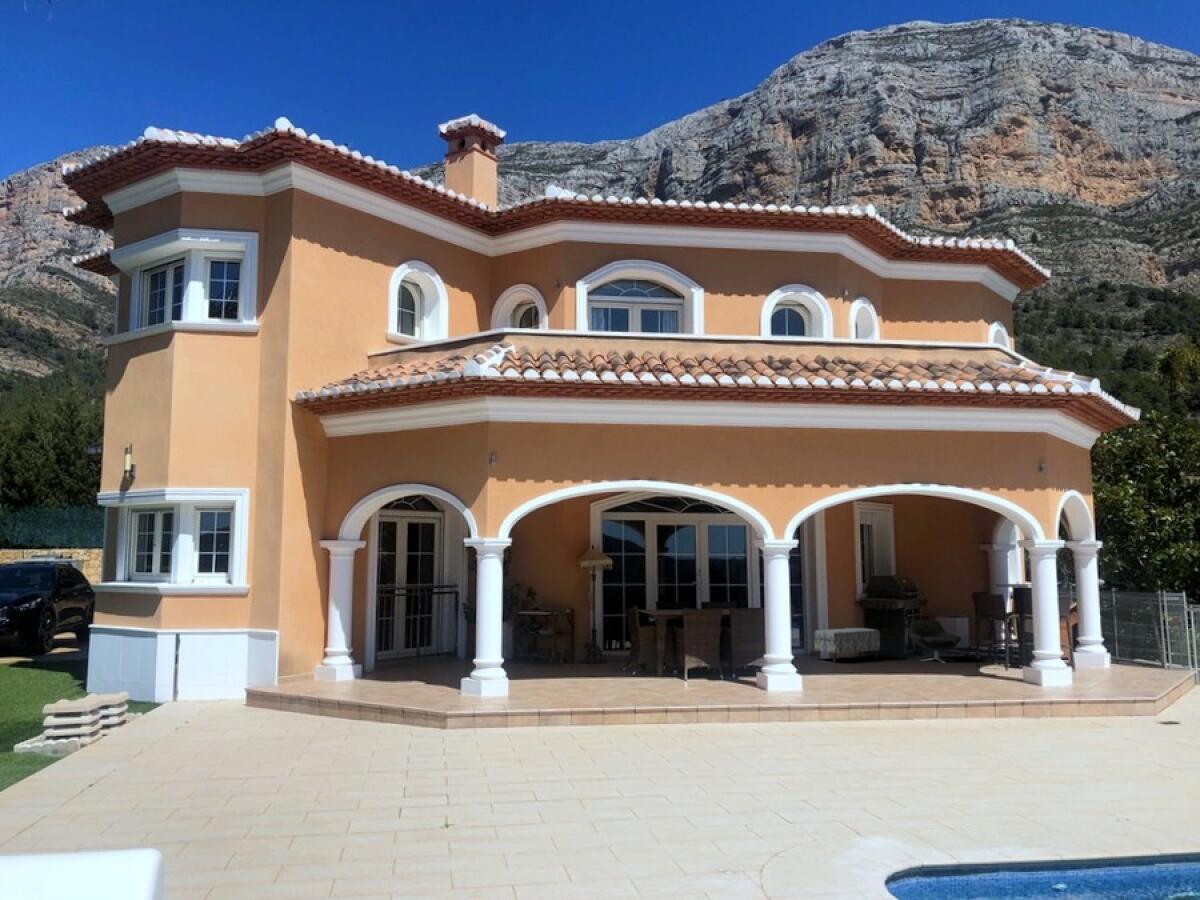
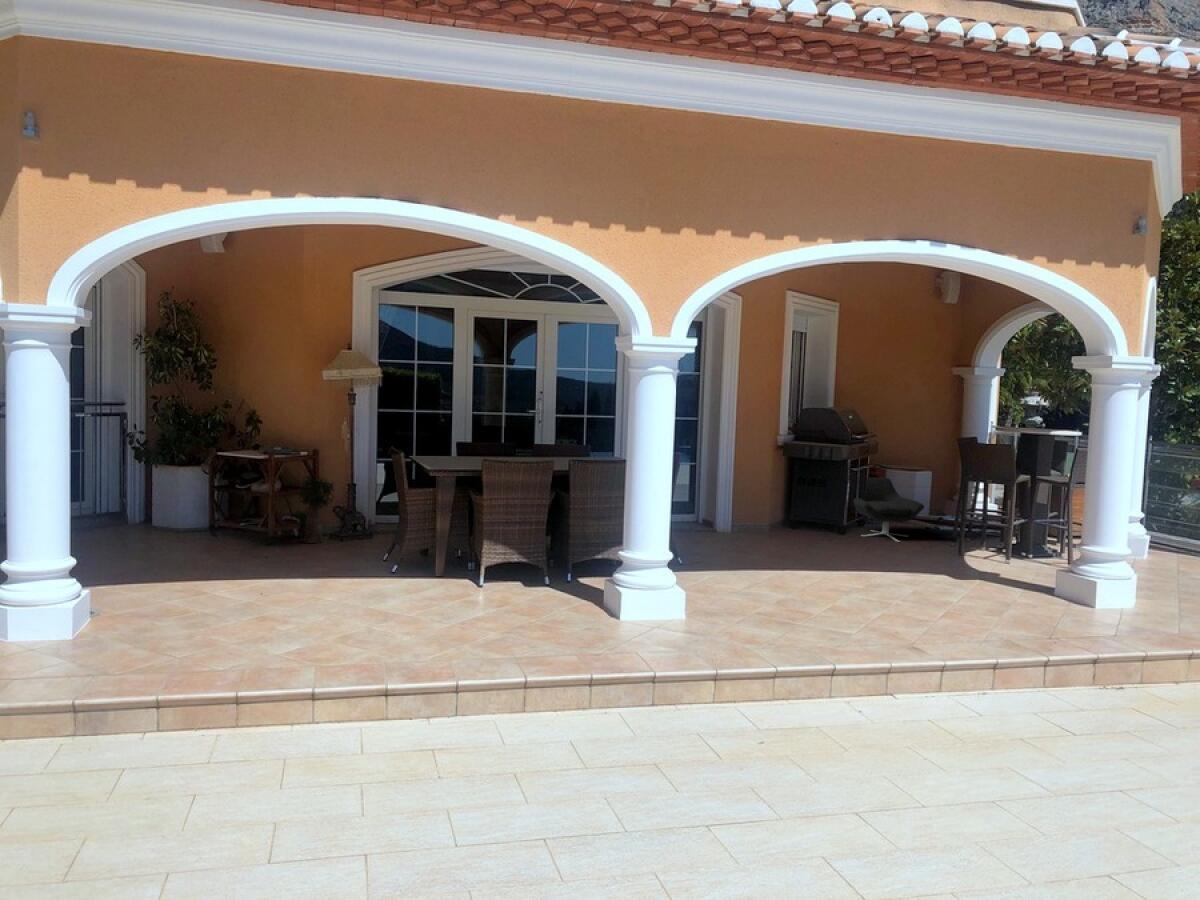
potted plant: none [545,625,577,668] -> present [290,474,334,543]
bench: present [814,628,880,662] -> none [712,485,807,538]

